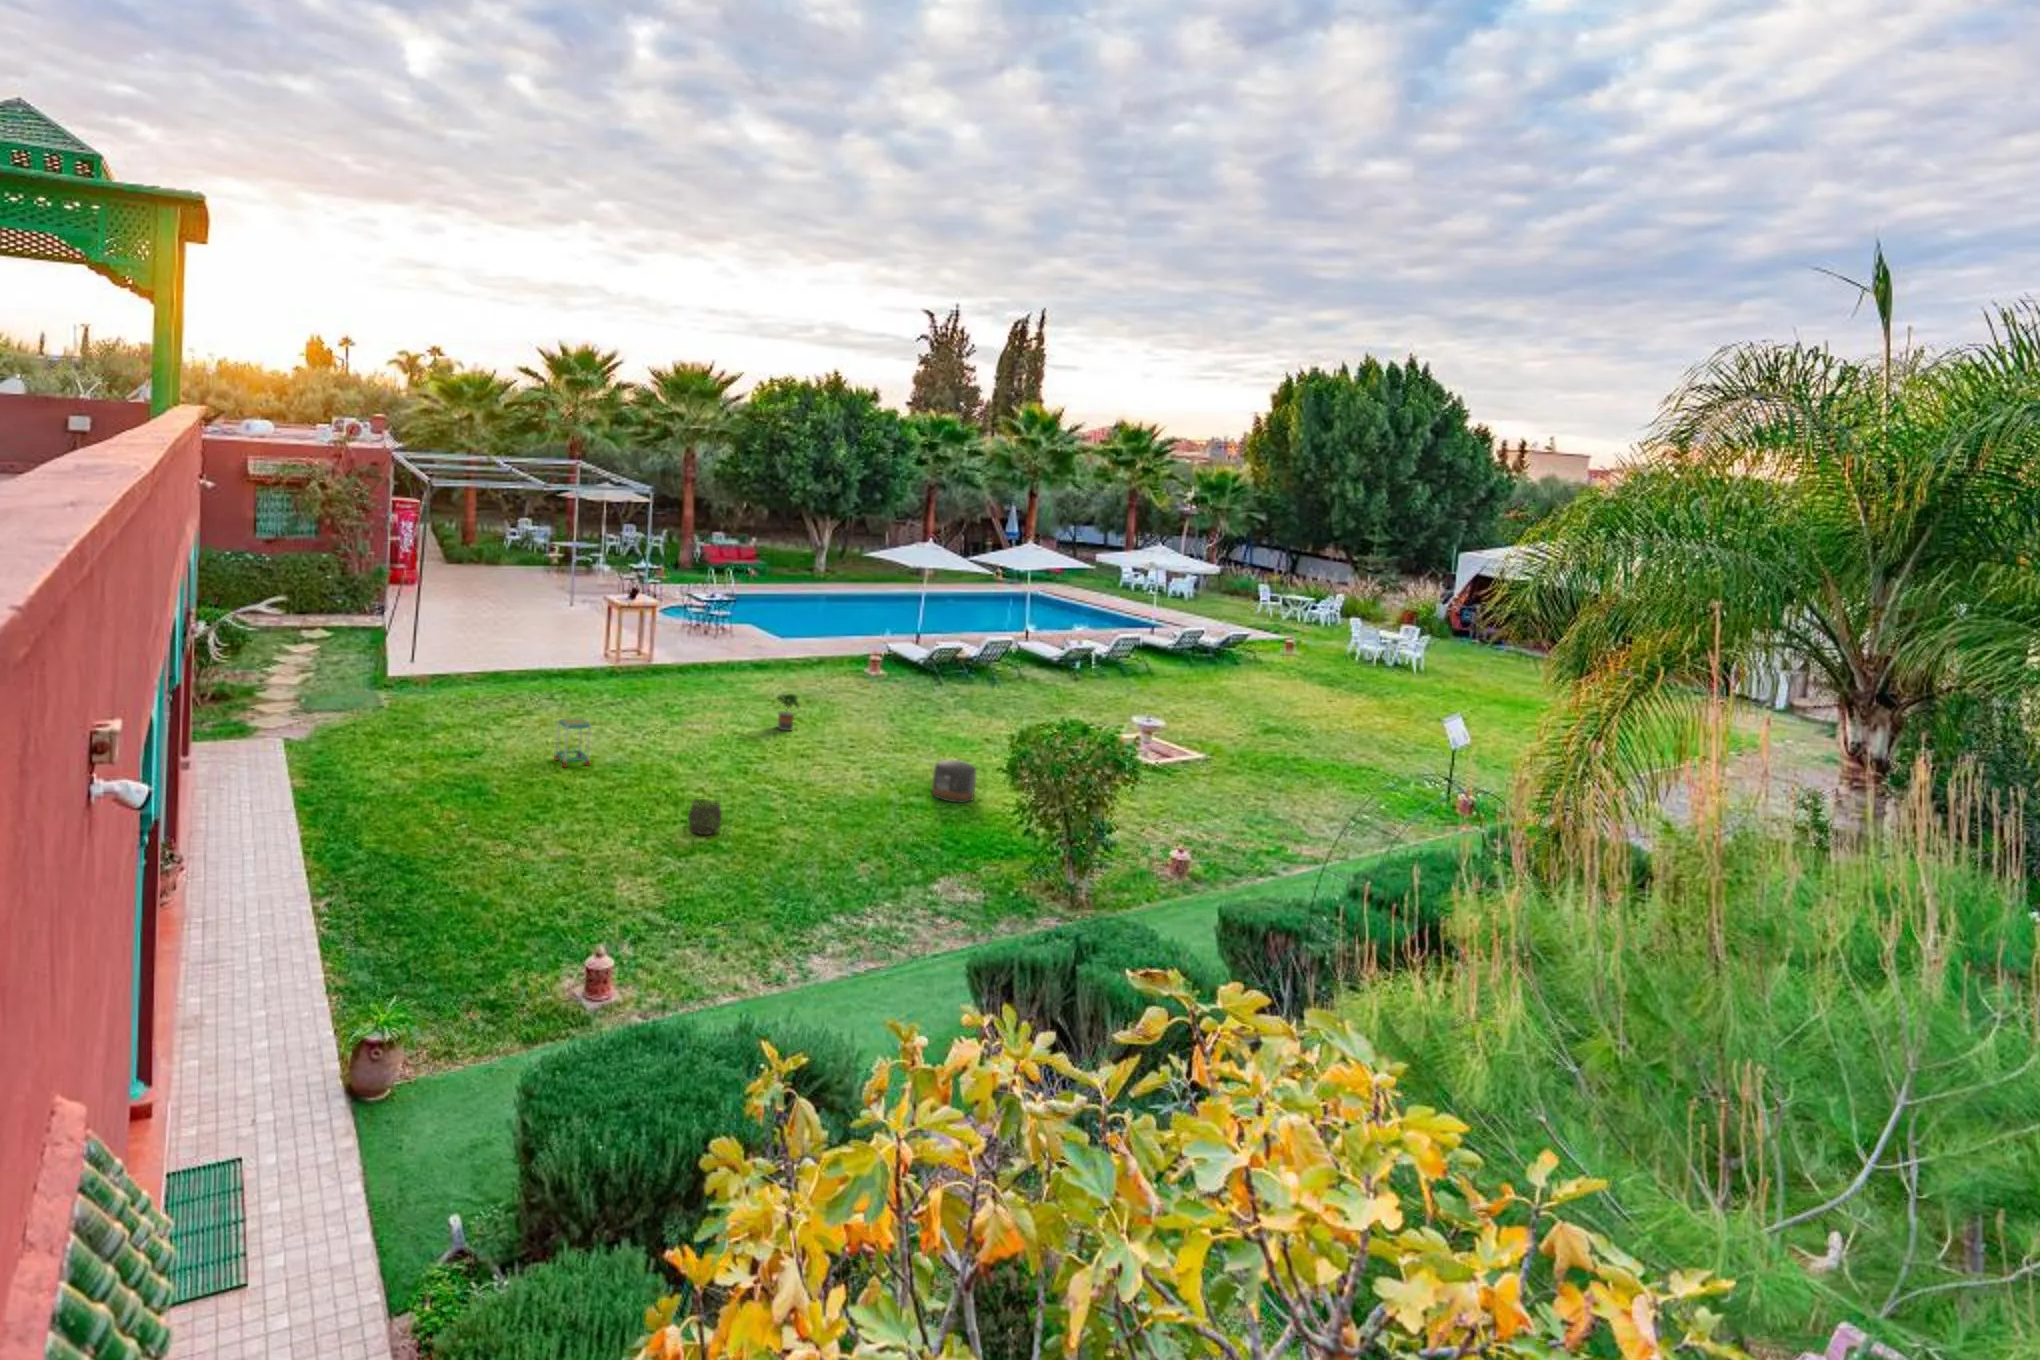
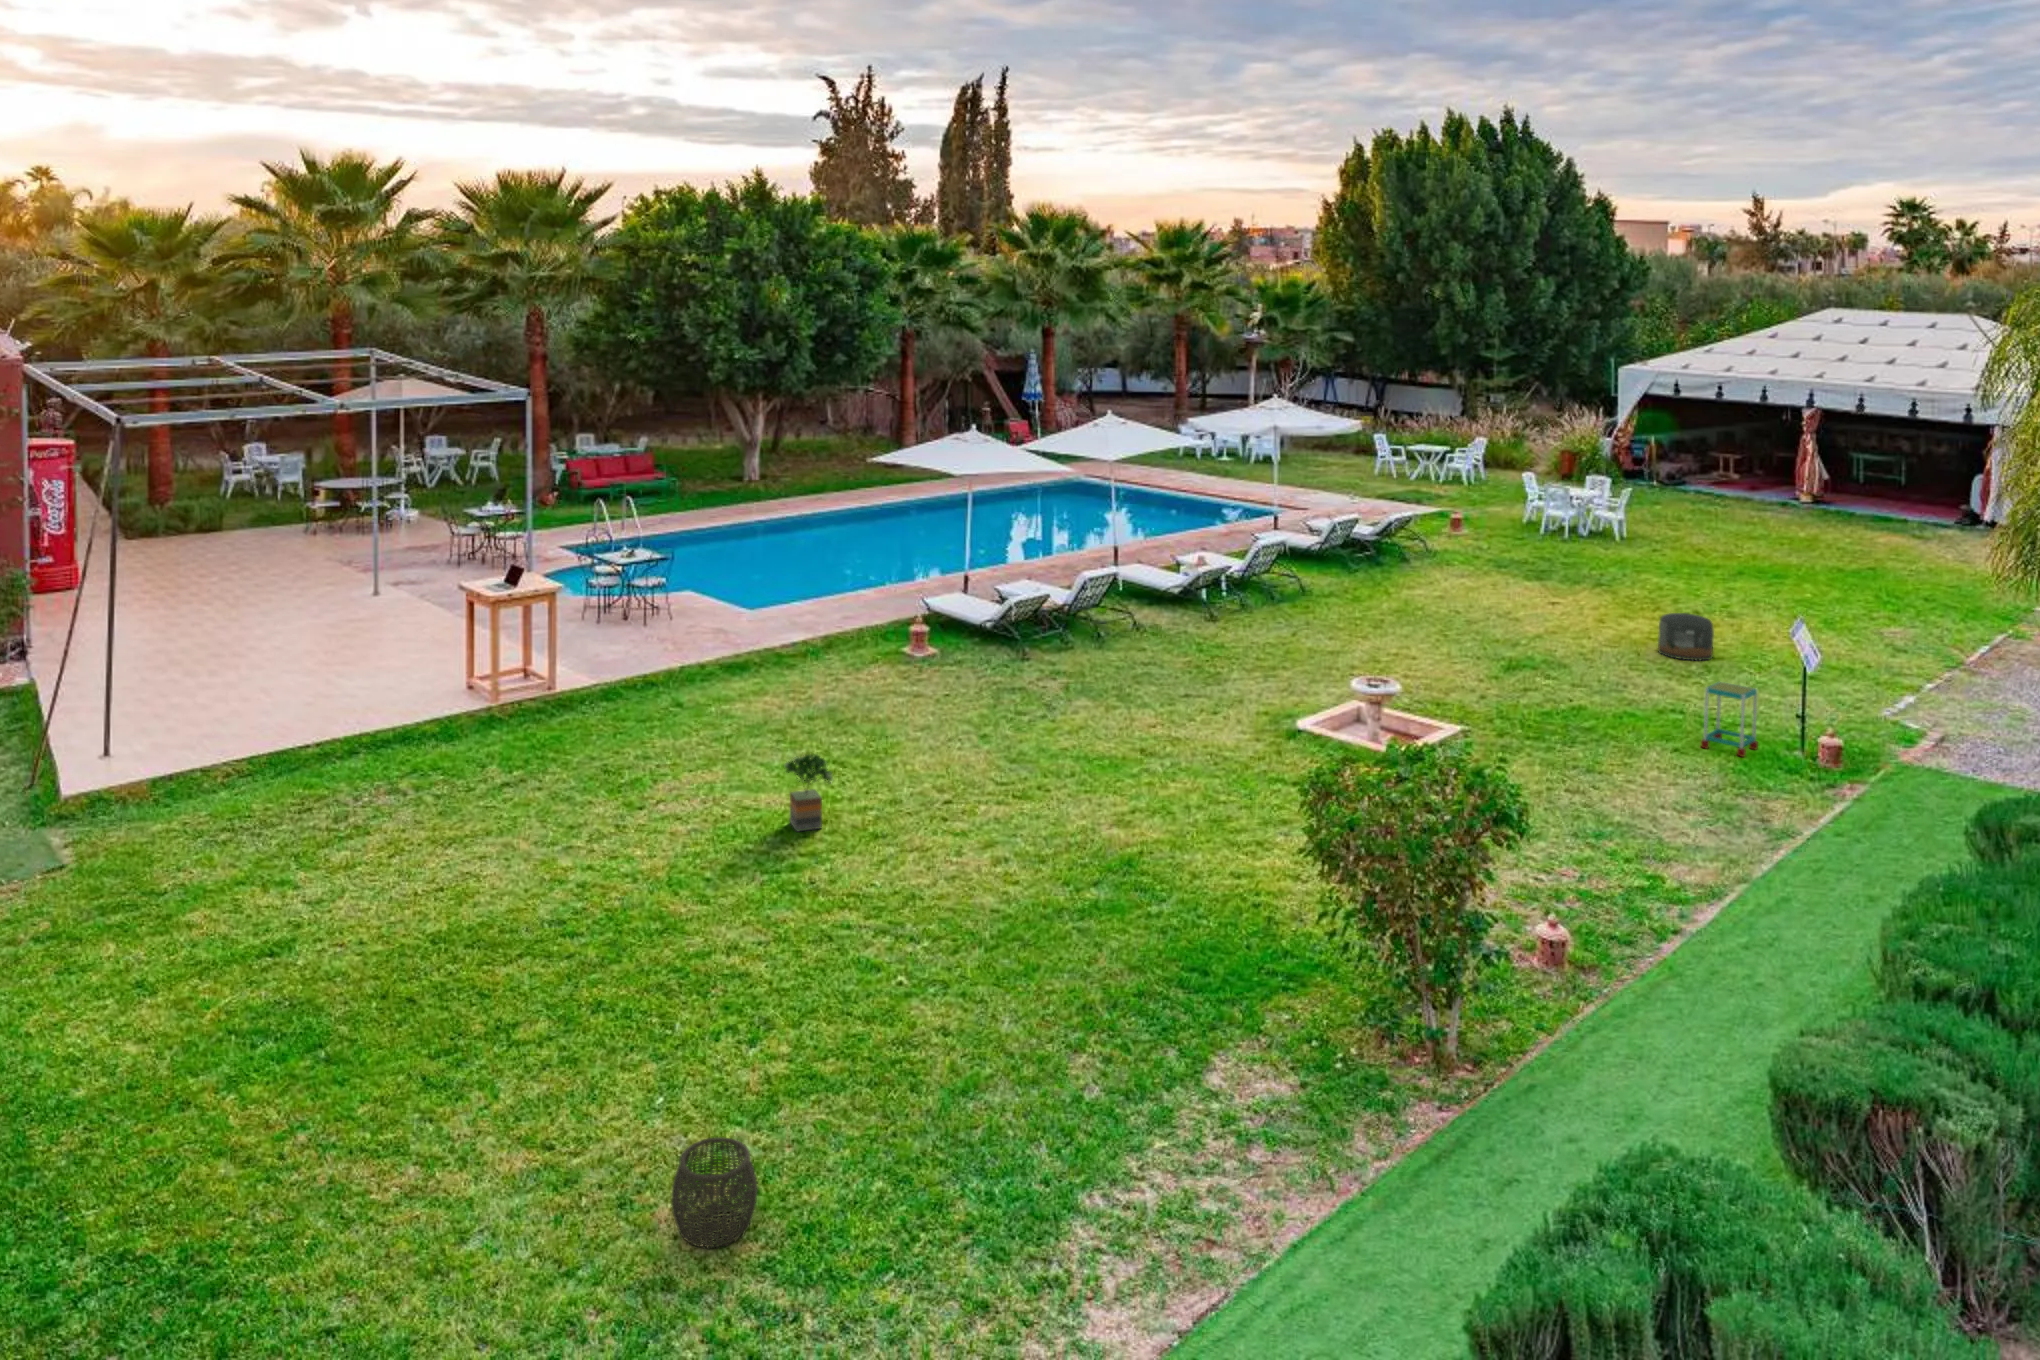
side table: present [554,718,591,767] -> present [1701,682,1758,757]
pouf: present [932,760,976,802] -> present [1658,613,1714,660]

